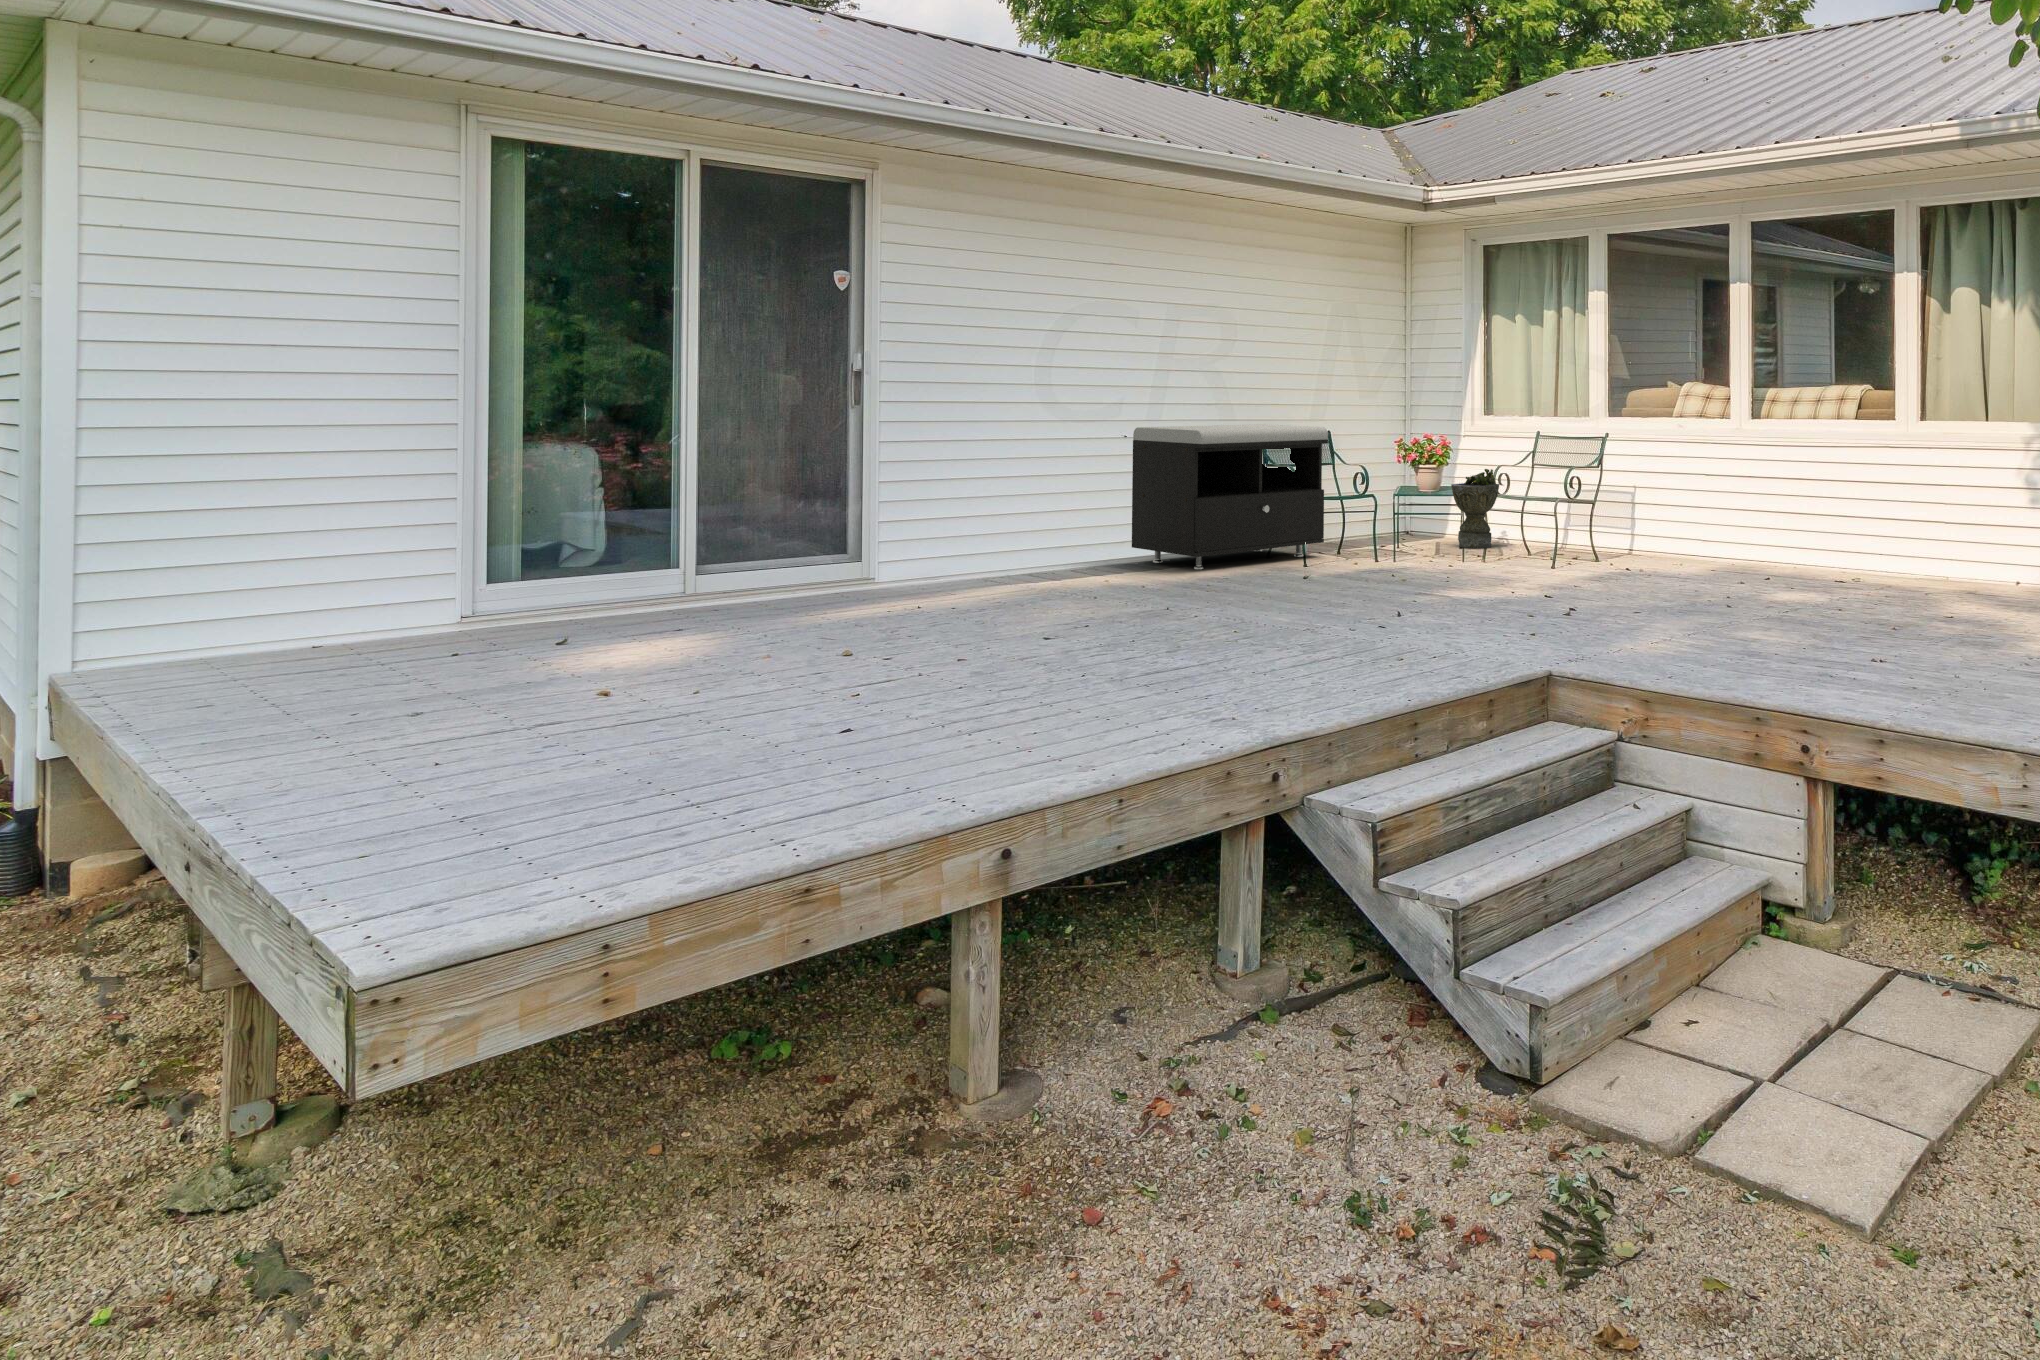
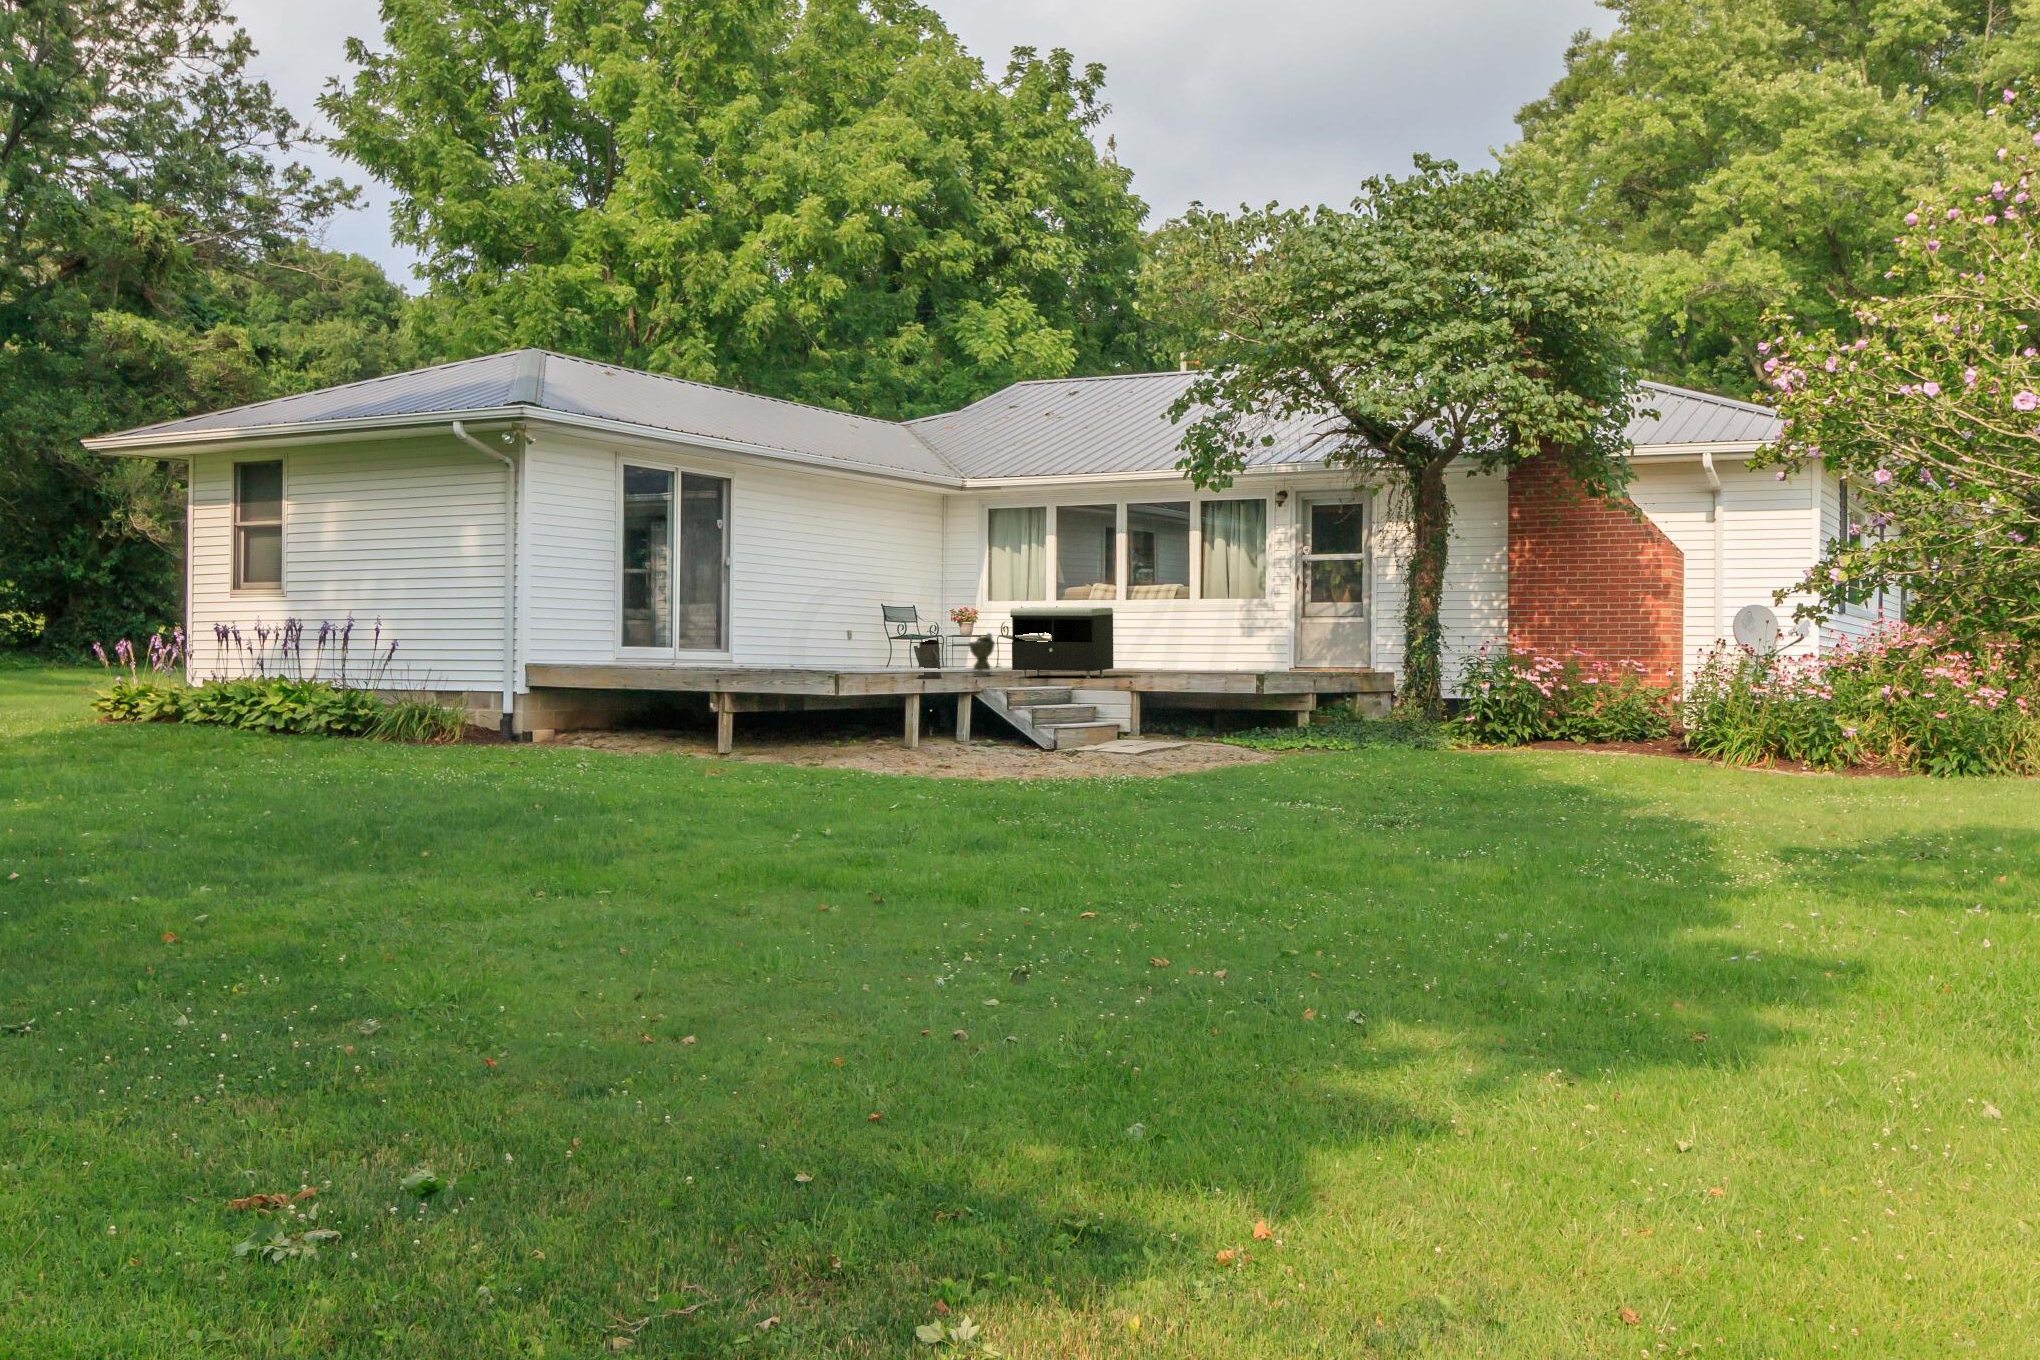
storage bench: present [1132,424,1328,569] -> present [1010,607,1113,678]
watering can: none [1353,463,1397,552] -> present [914,631,942,679]

